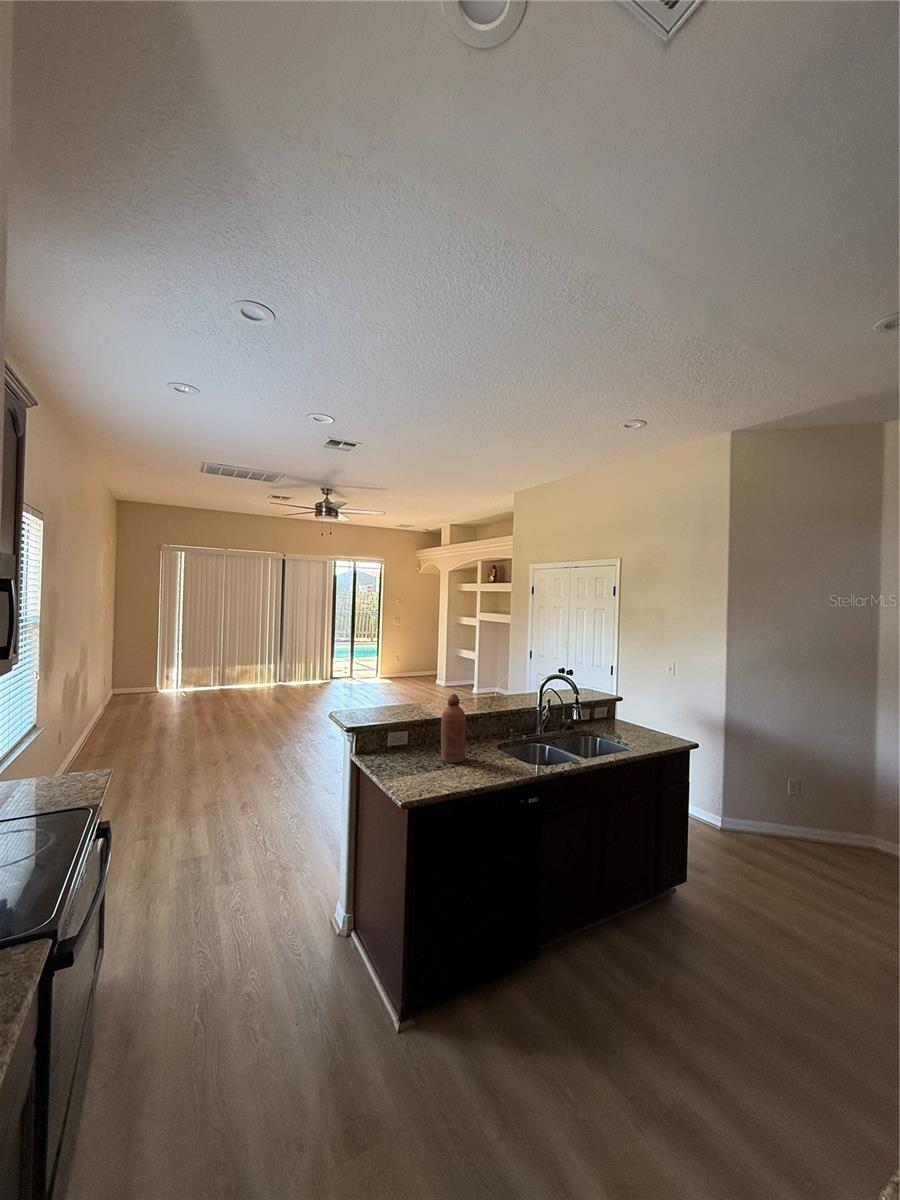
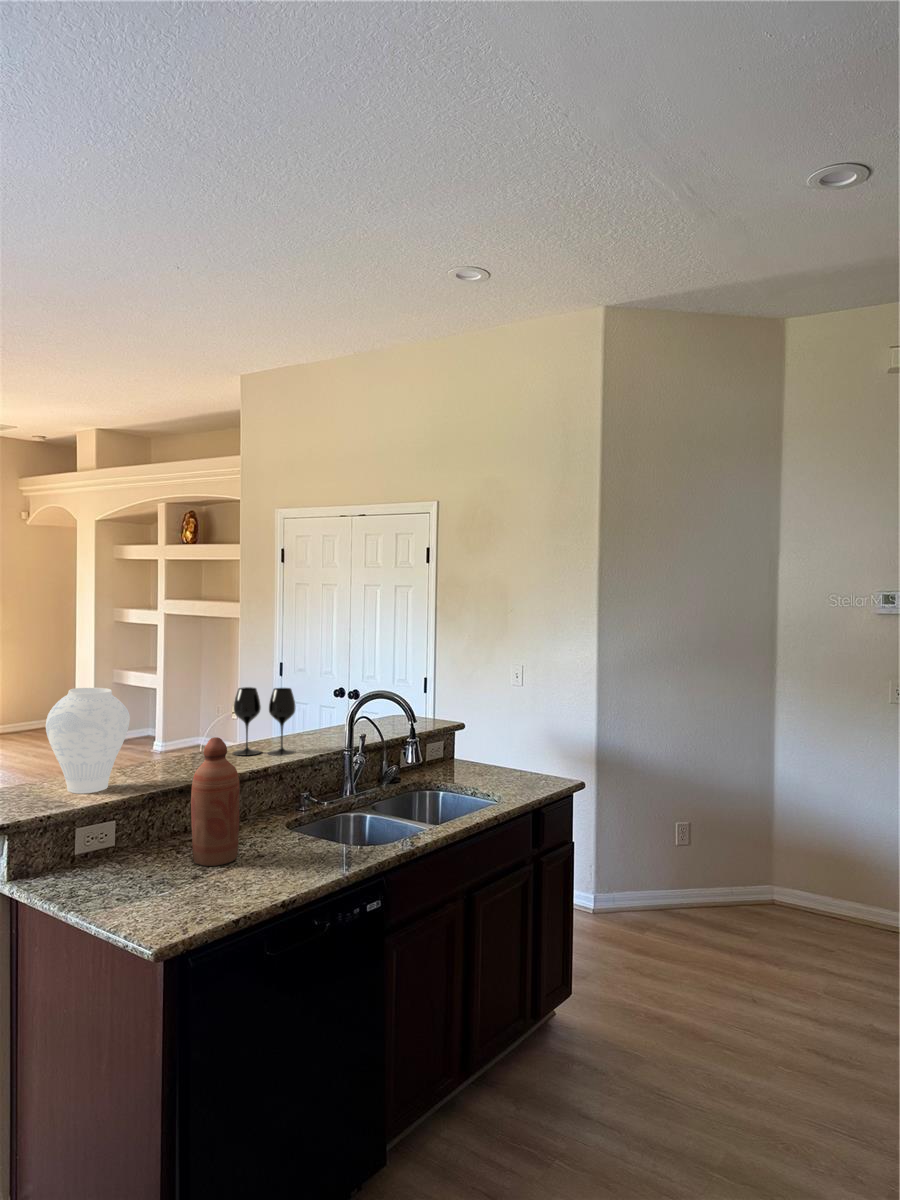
vase: none [382,662,420,716] -> present [46,688,130,794]
wine glass: none [478,667,512,707] -> present [233,687,296,756]

